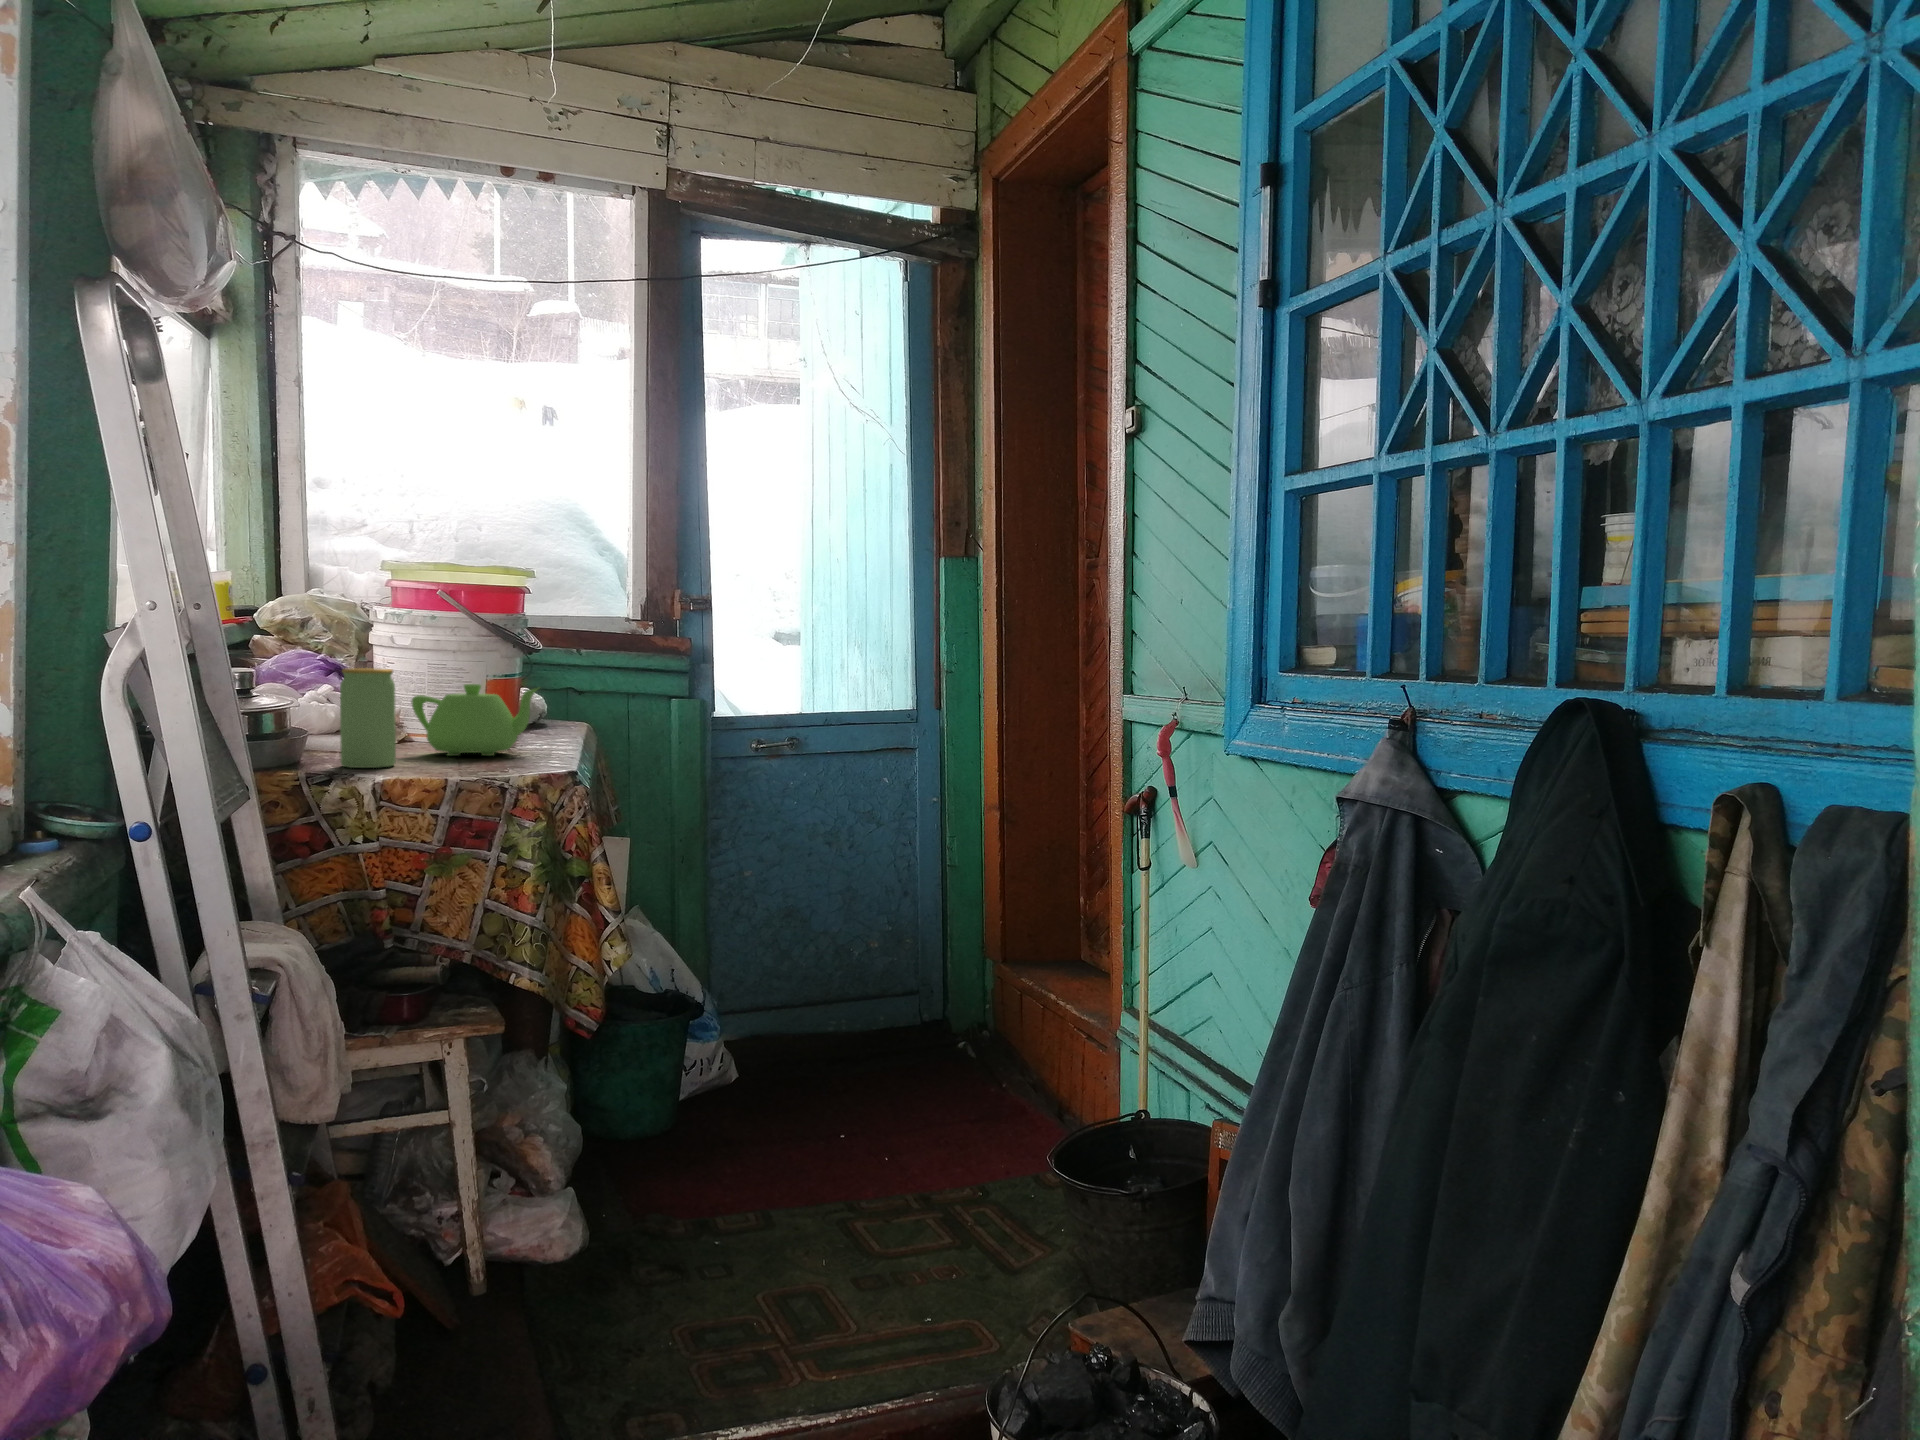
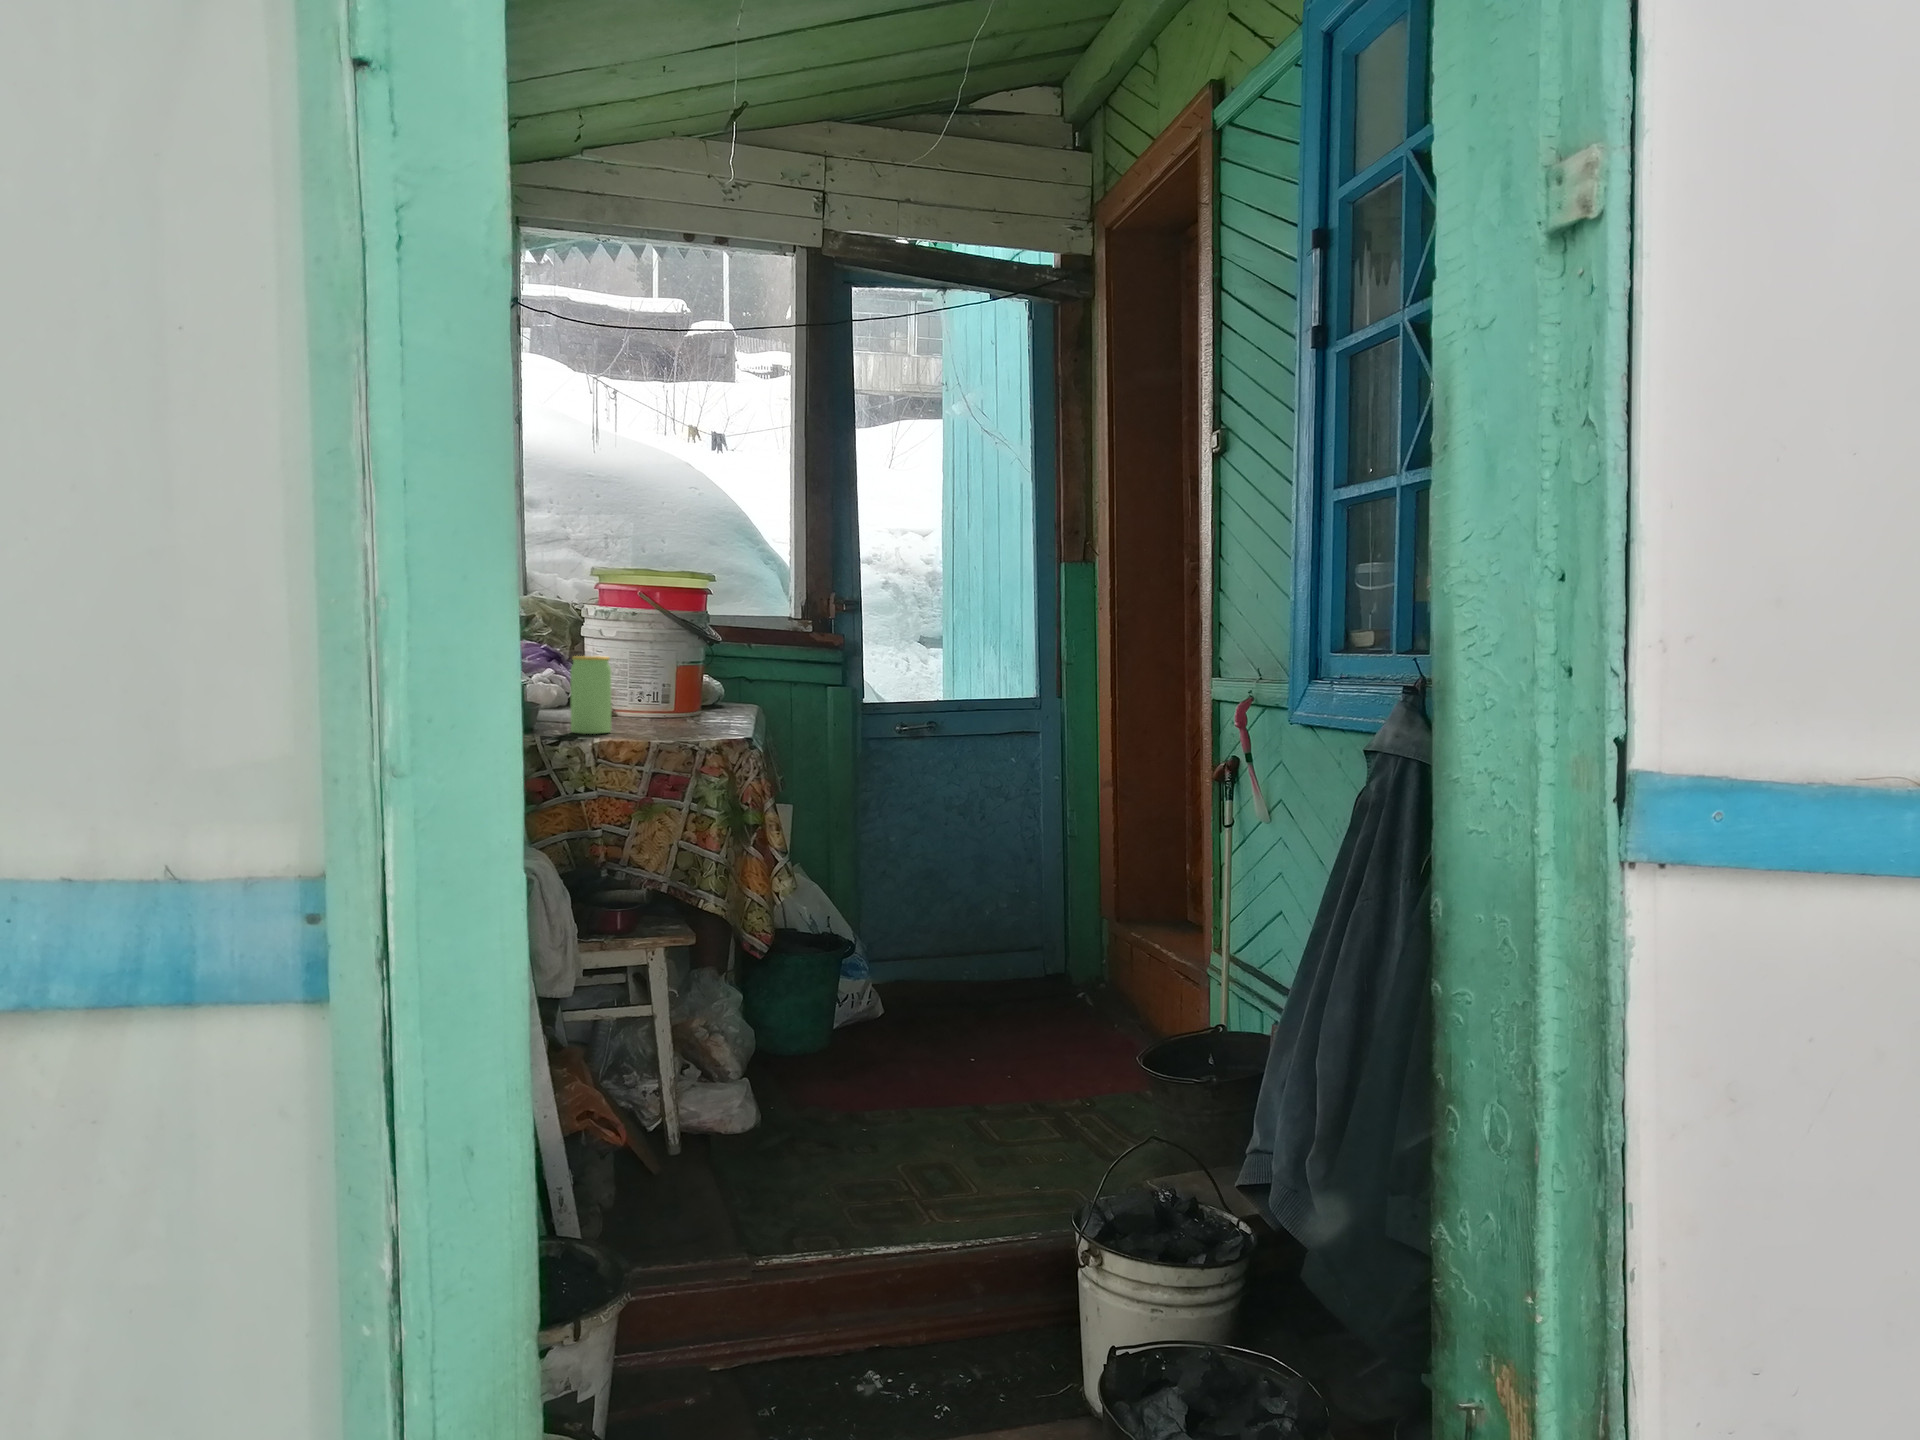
teapot: present [412,684,539,756] -> none [621,669,721,727]

